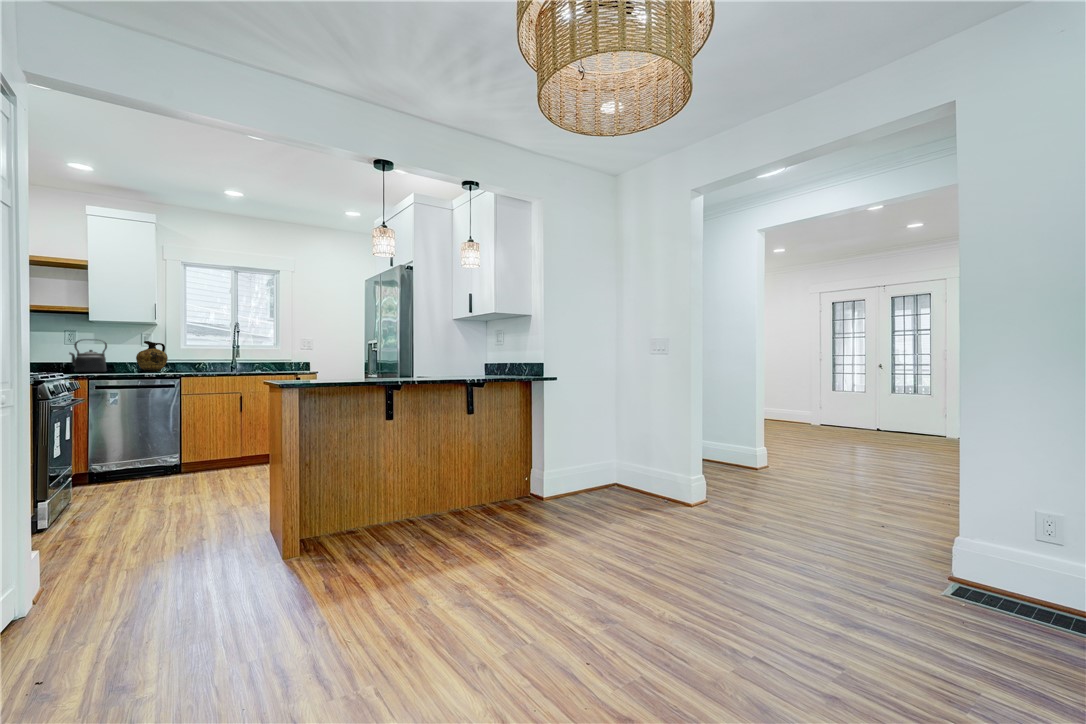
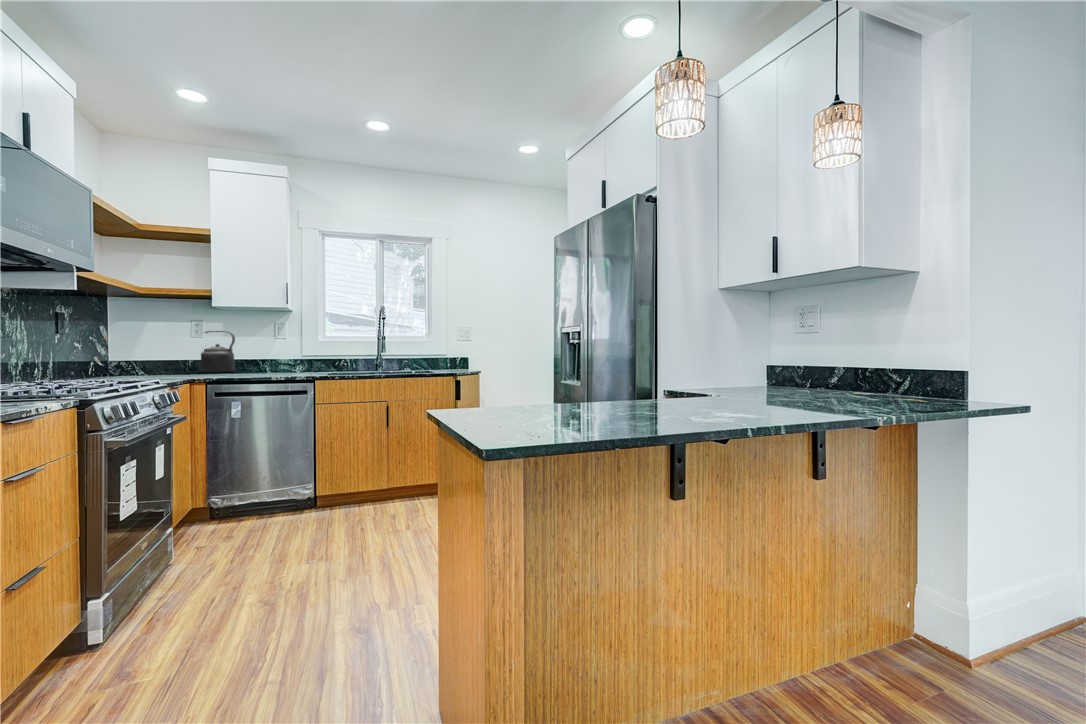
ceramic jug: present [136,341,168,372] -> none [268,332,303,372]

